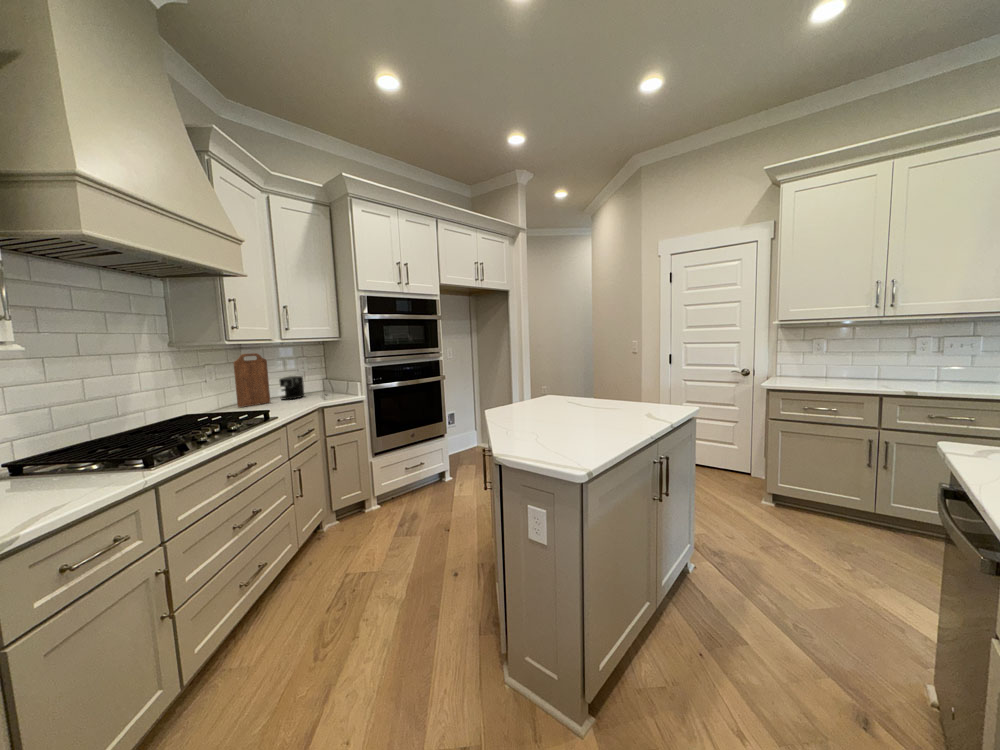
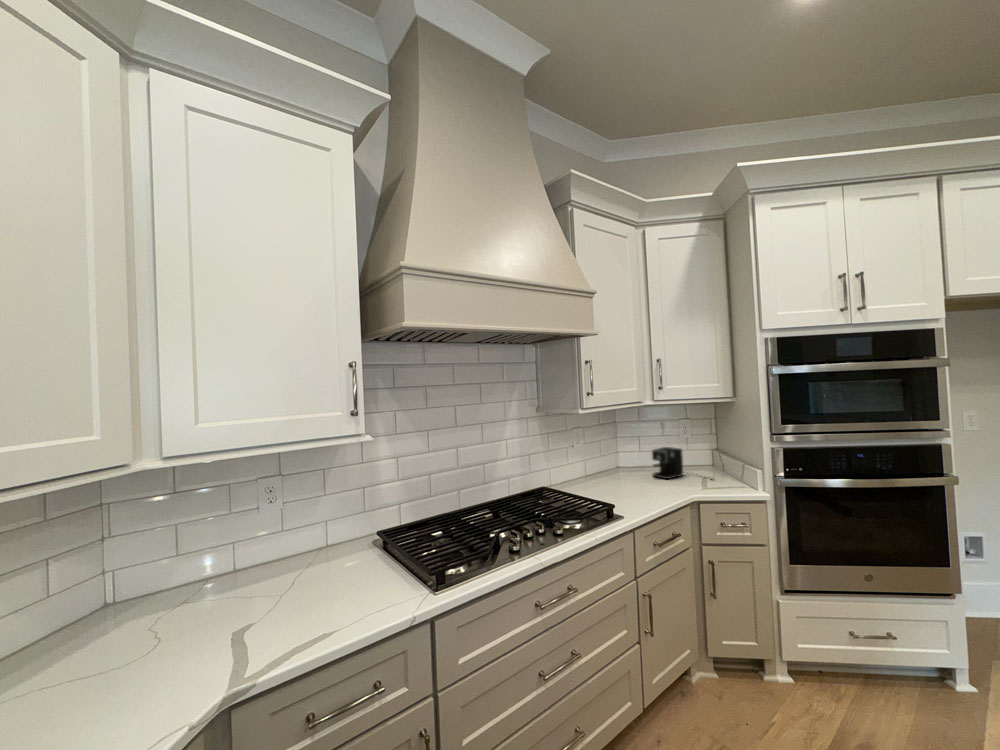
cutting board: present [233,353,270,407] -> none [600,418,639,481]

